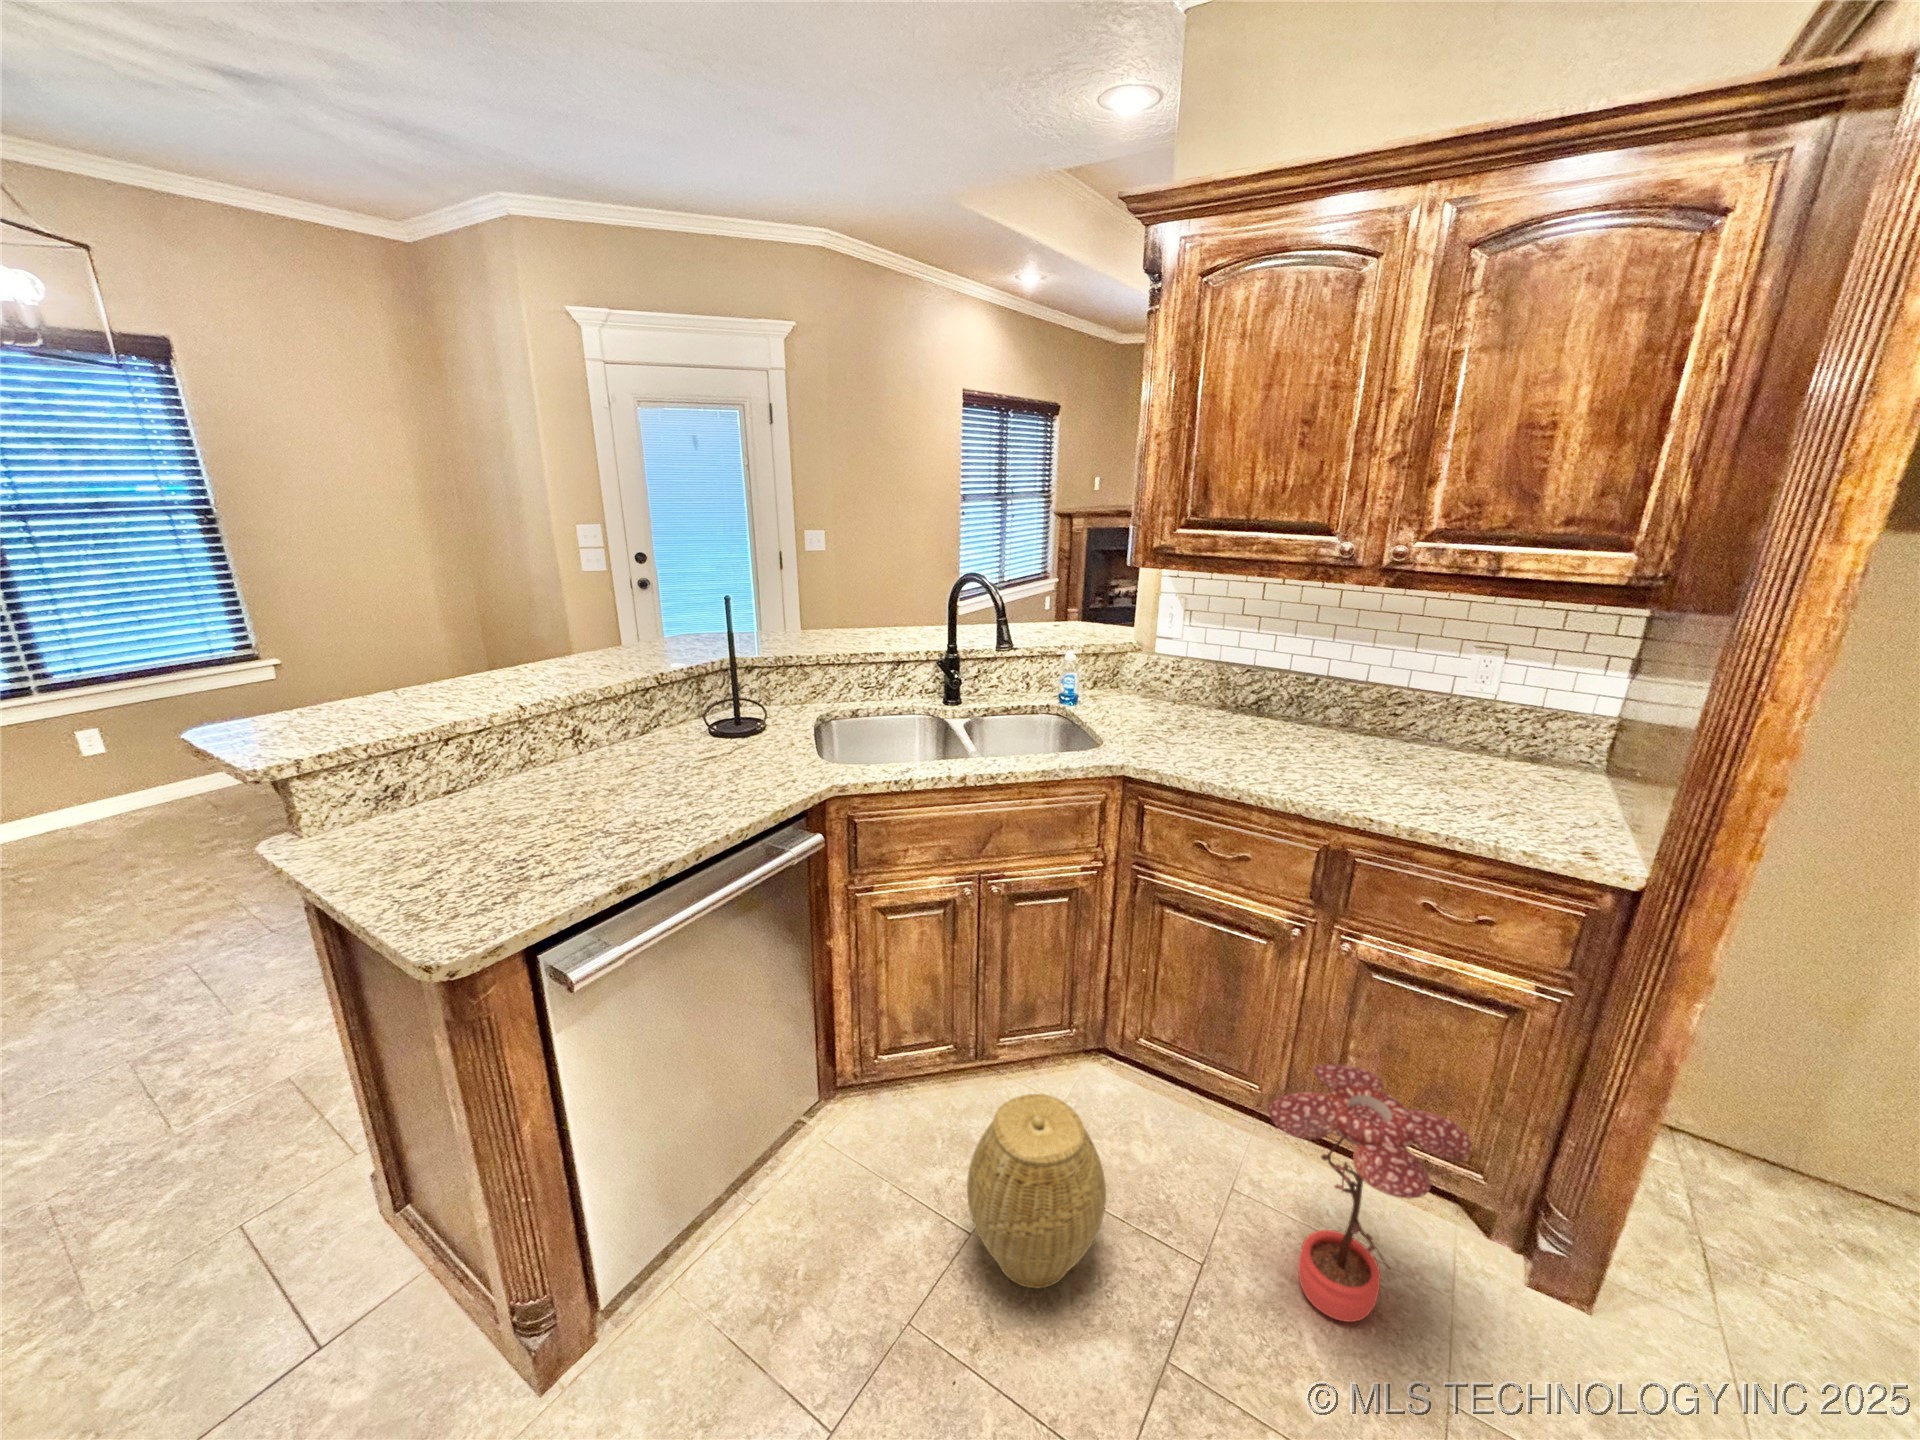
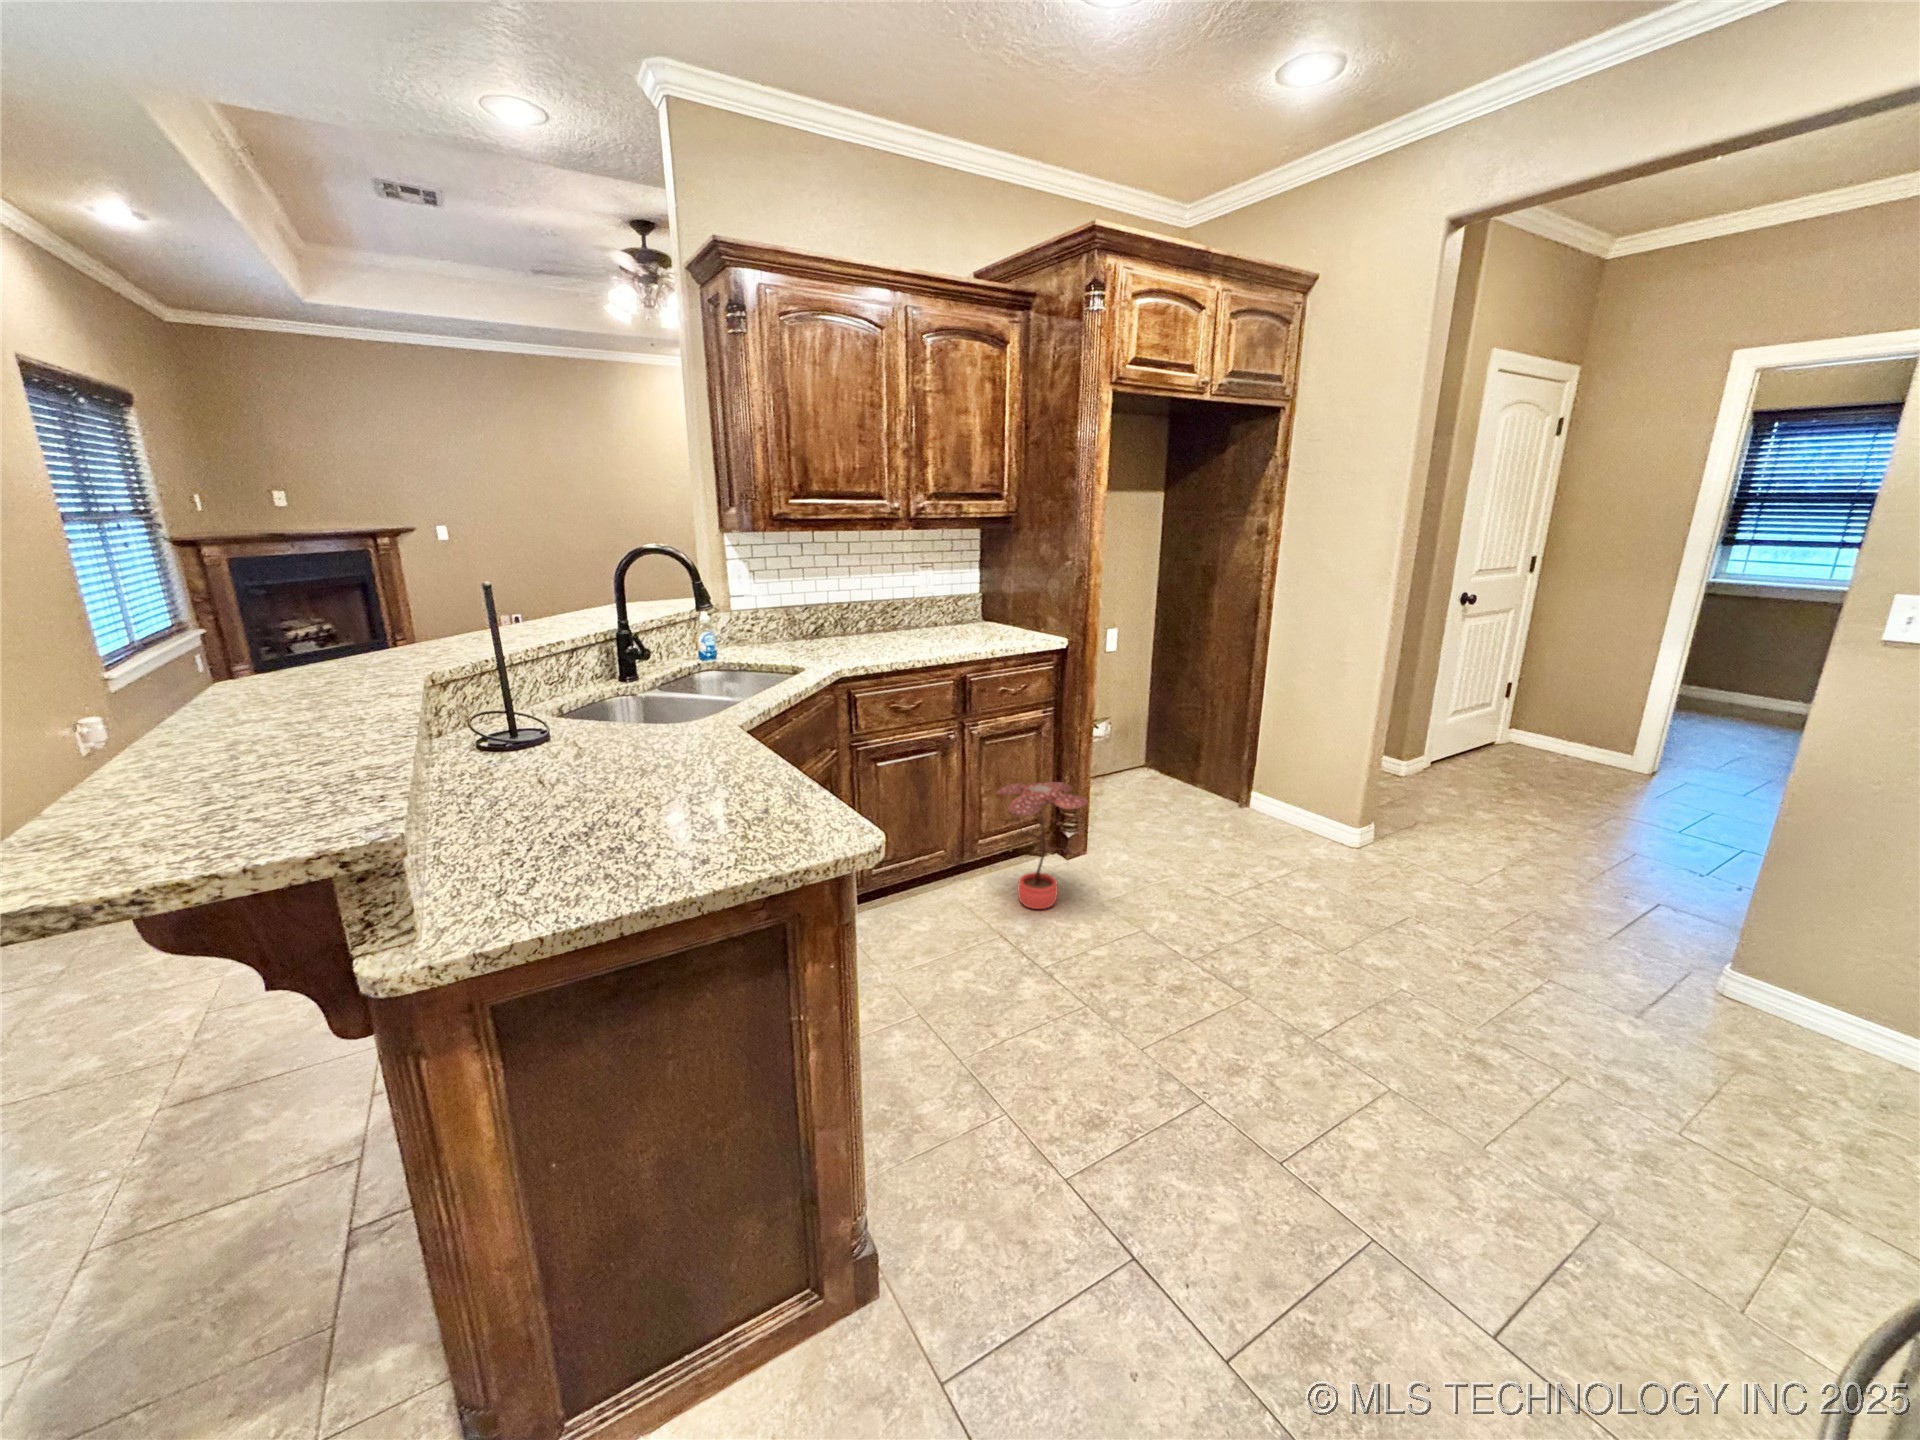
woven basket: present [967,1094,1106,1289] -> none [903,876,996,1001]

